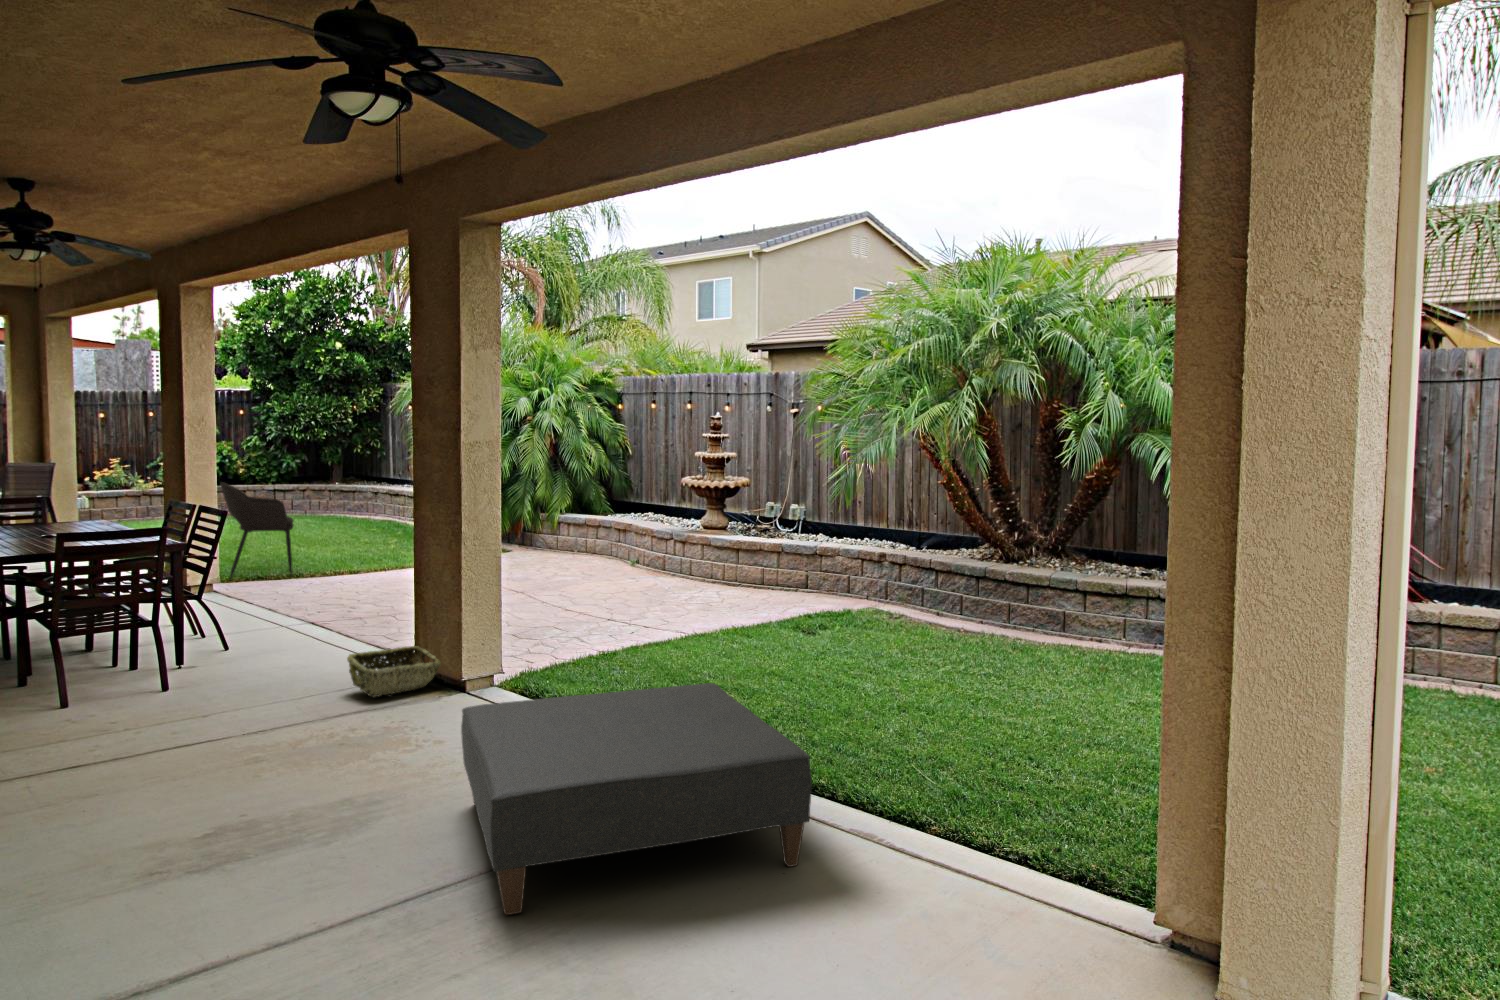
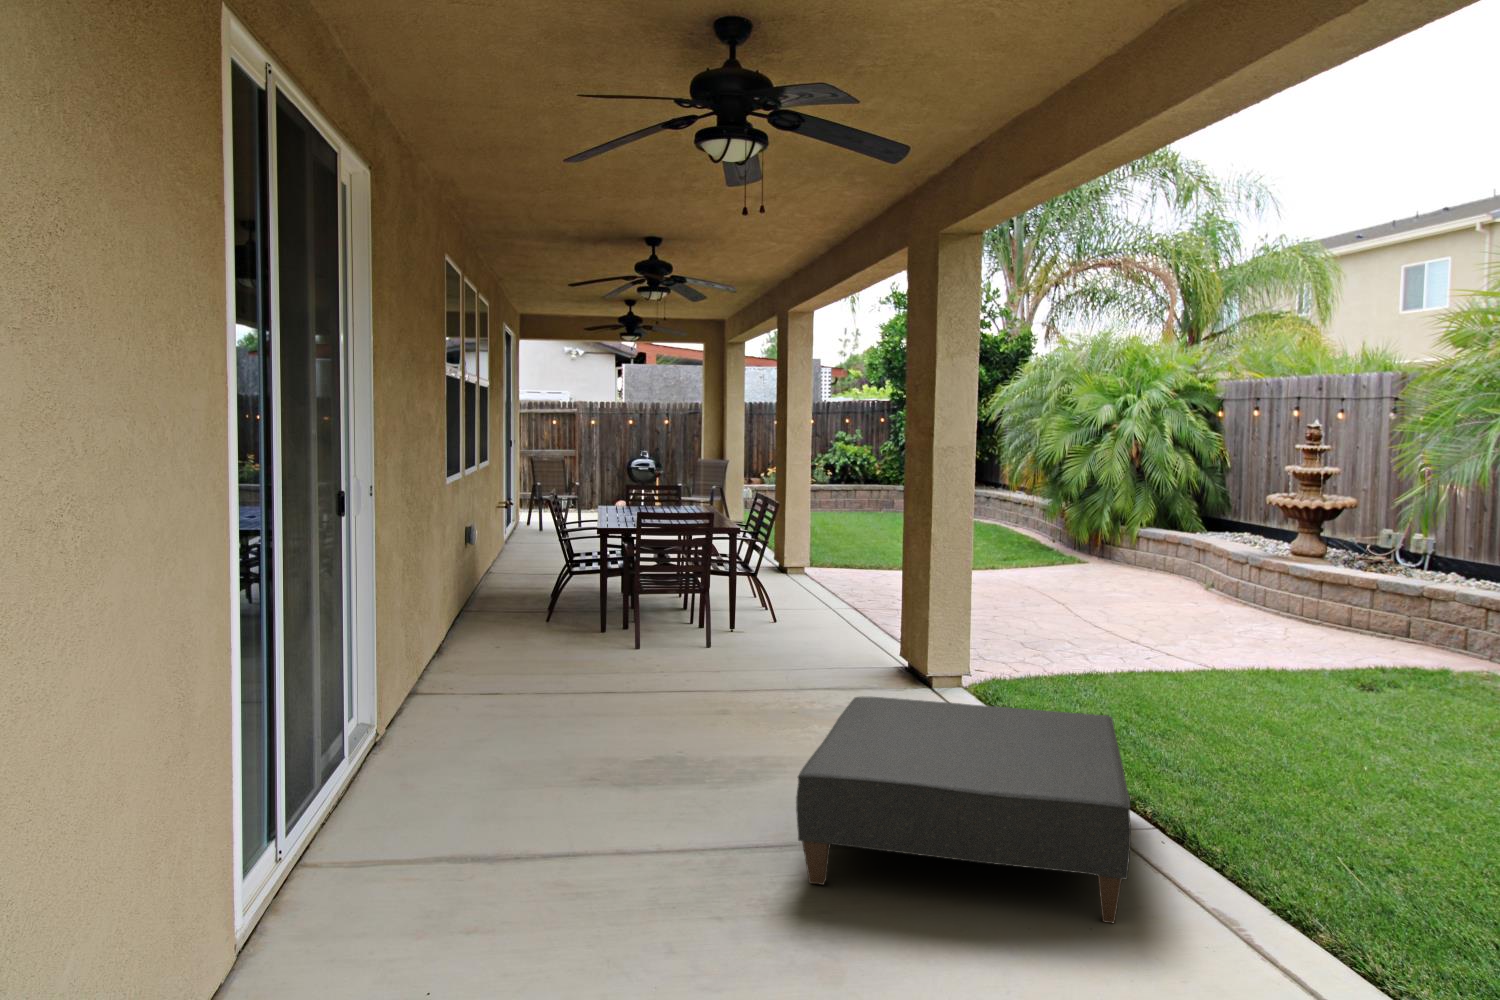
armchair: present [221,482,293,580] -> none [820,483,877,569]
woven basket: present [347,646,441,698] -> none [835,639,915,681]

